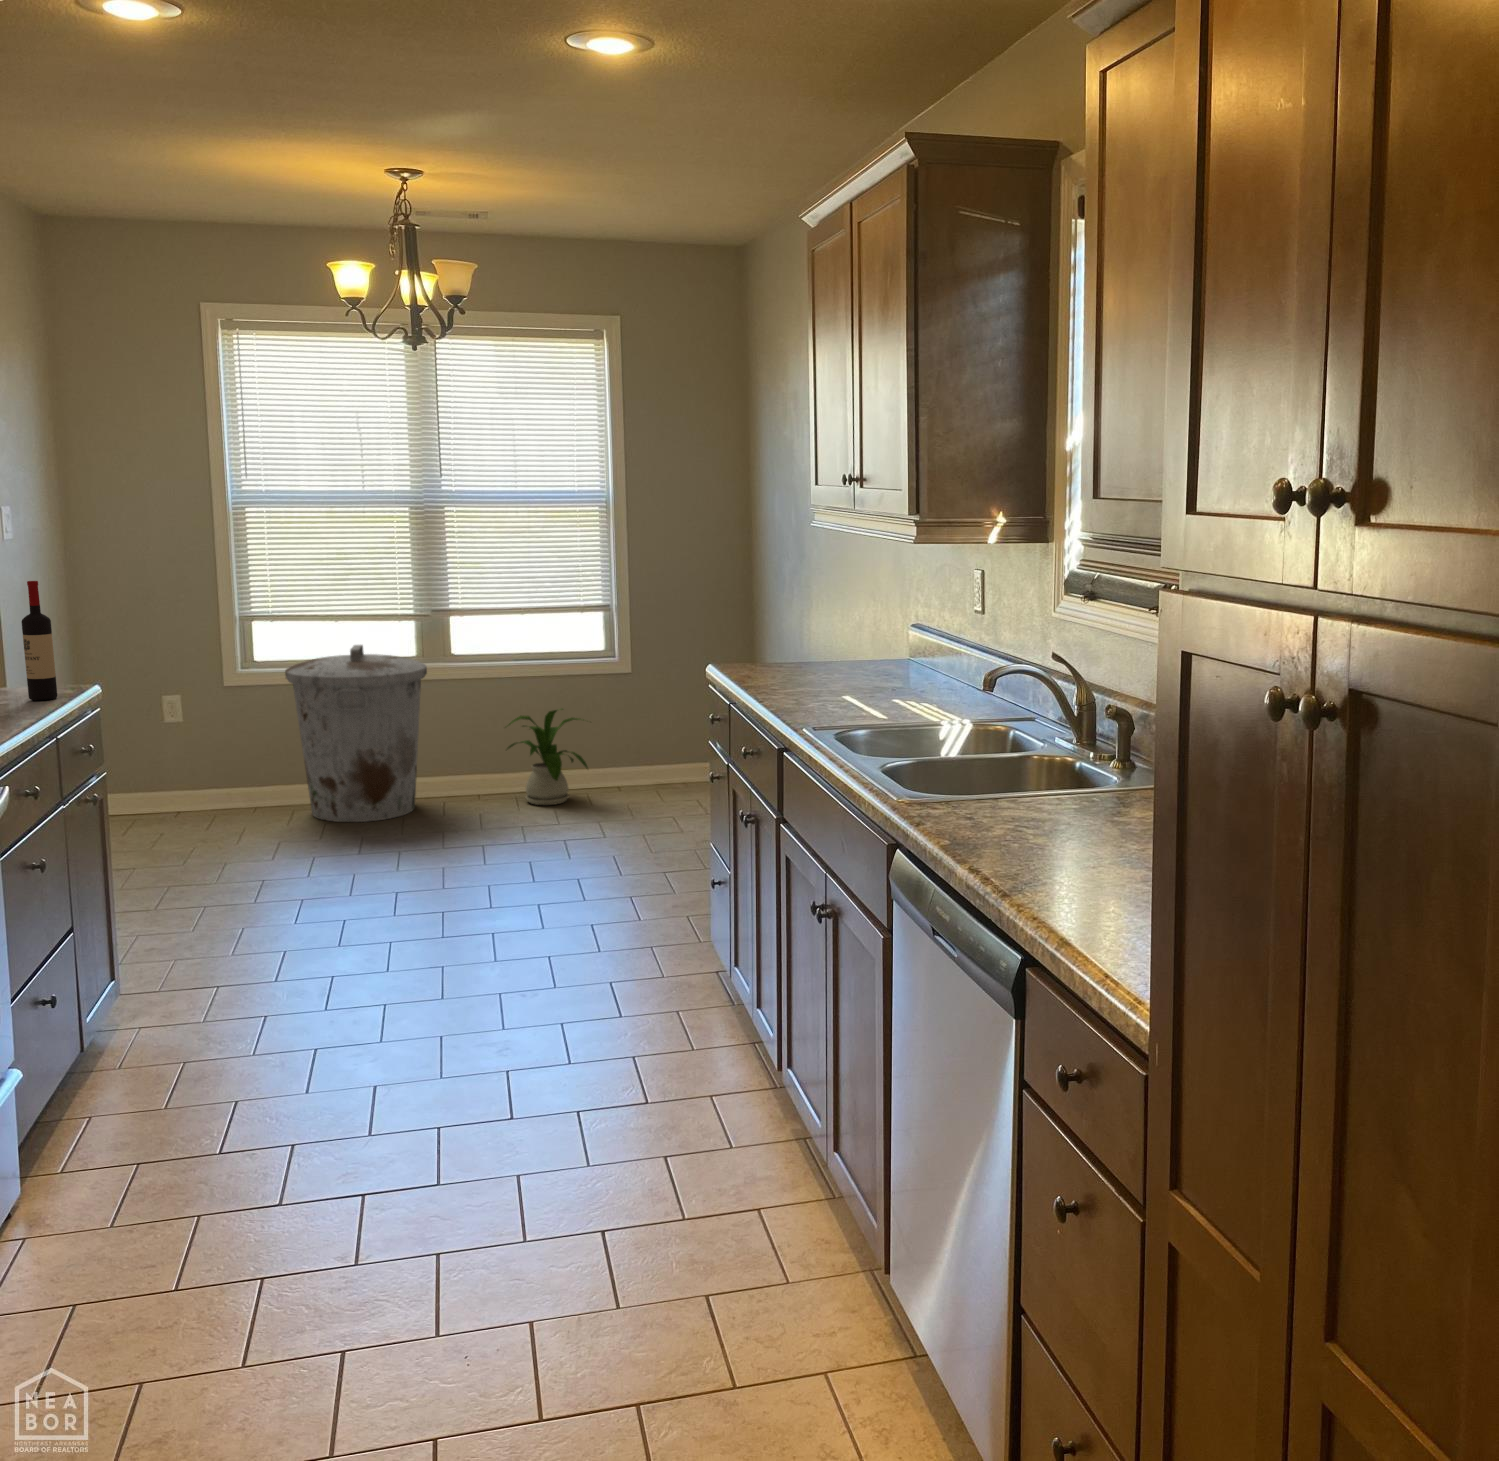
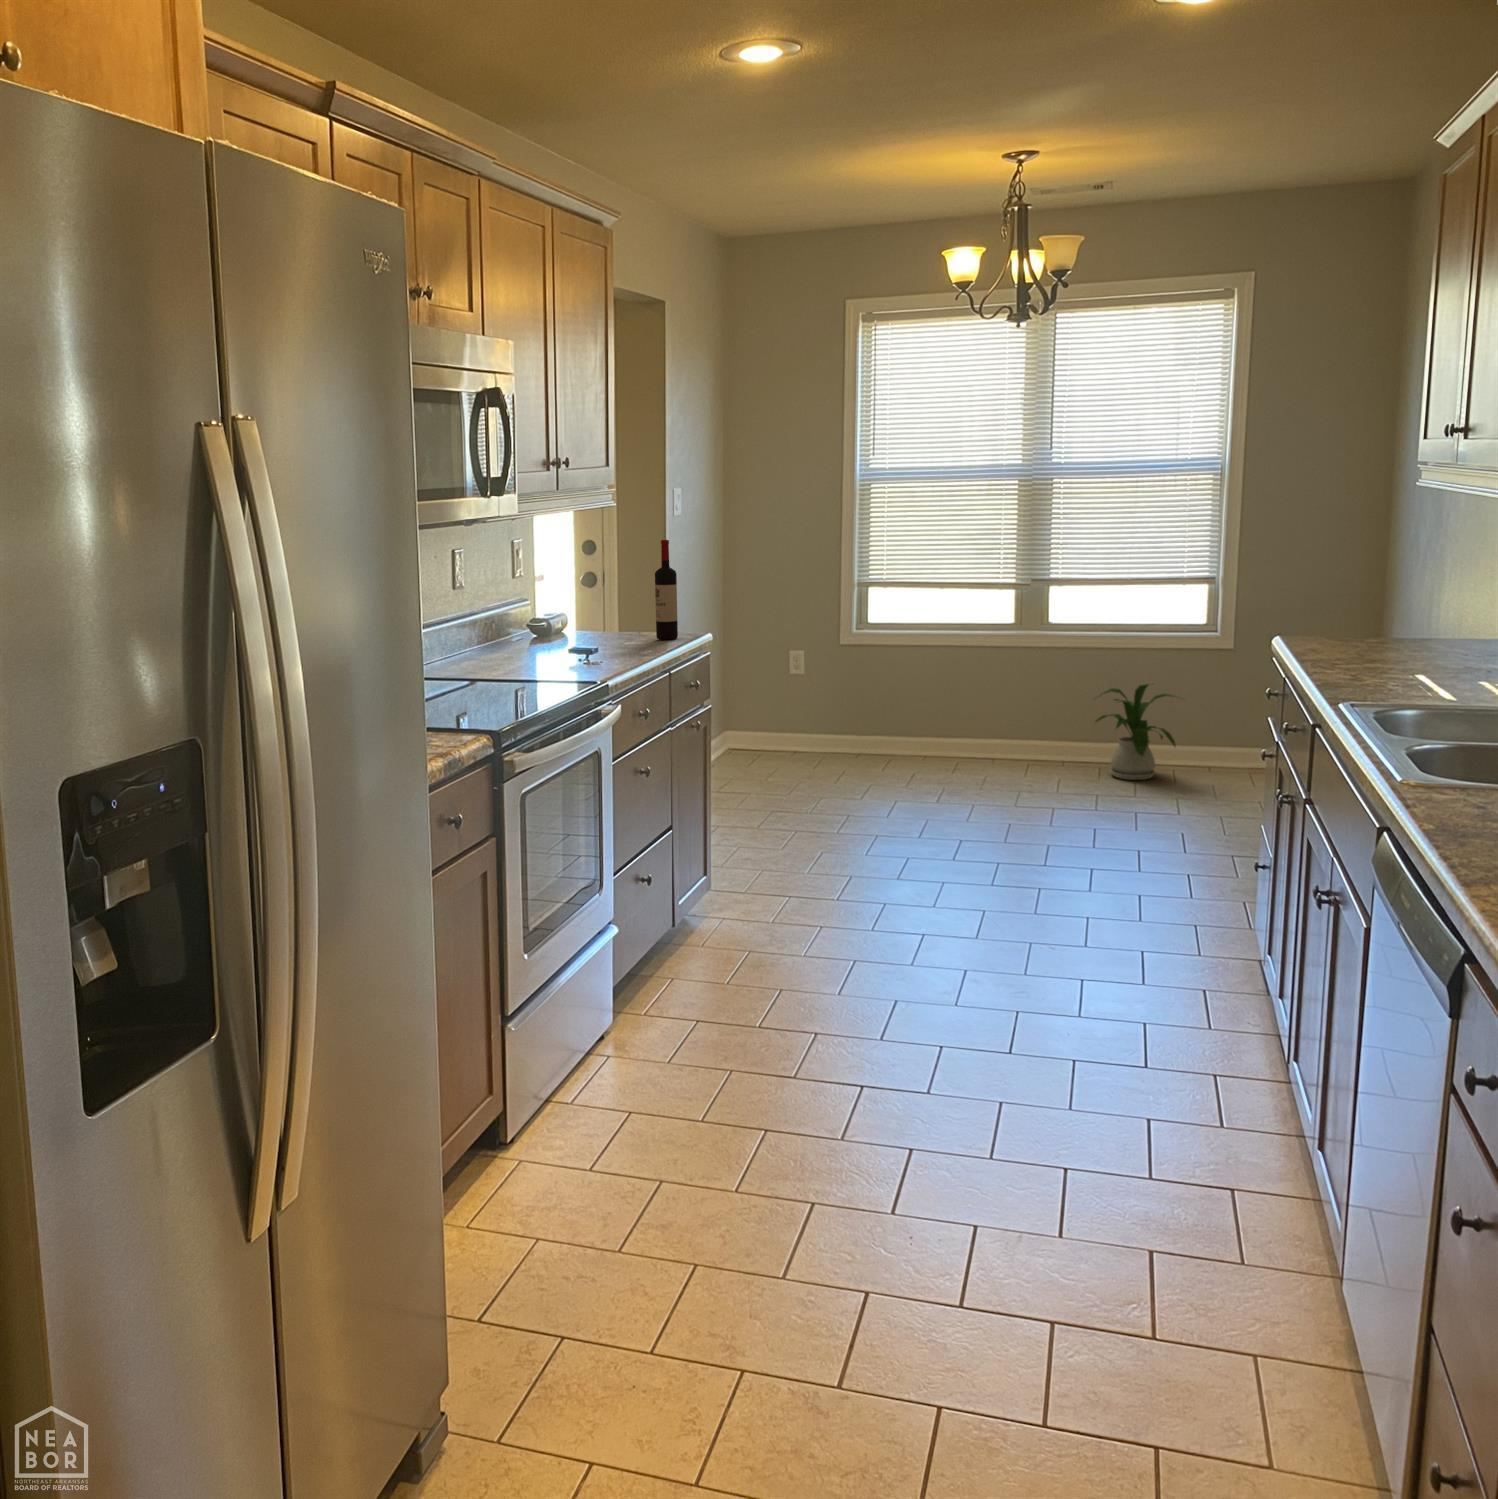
trash can: present [285,645,427,822] -> none [892,611,1022,779]

